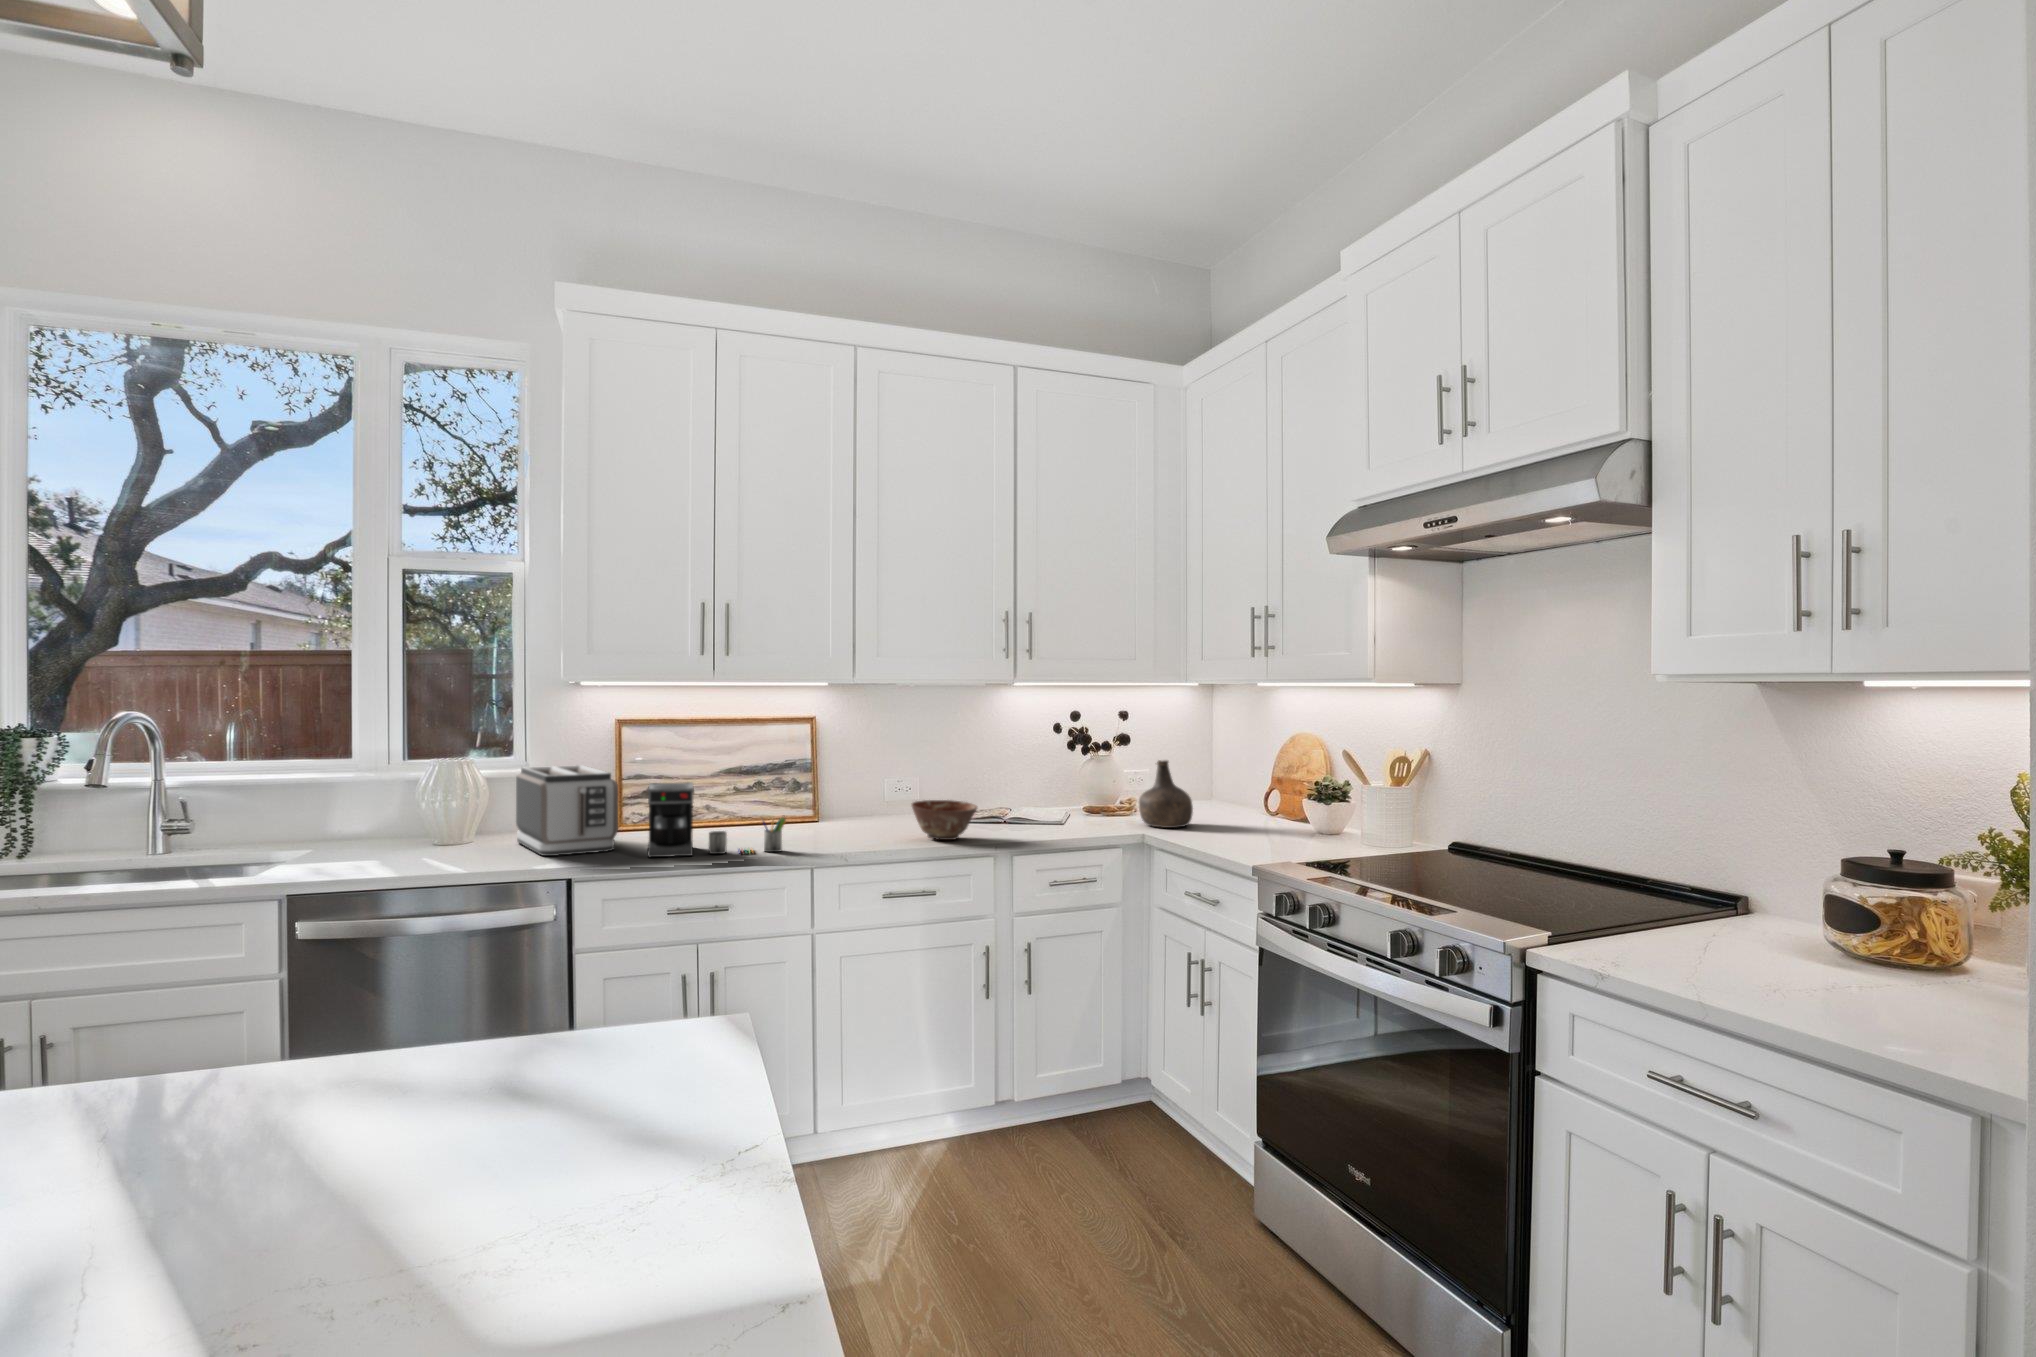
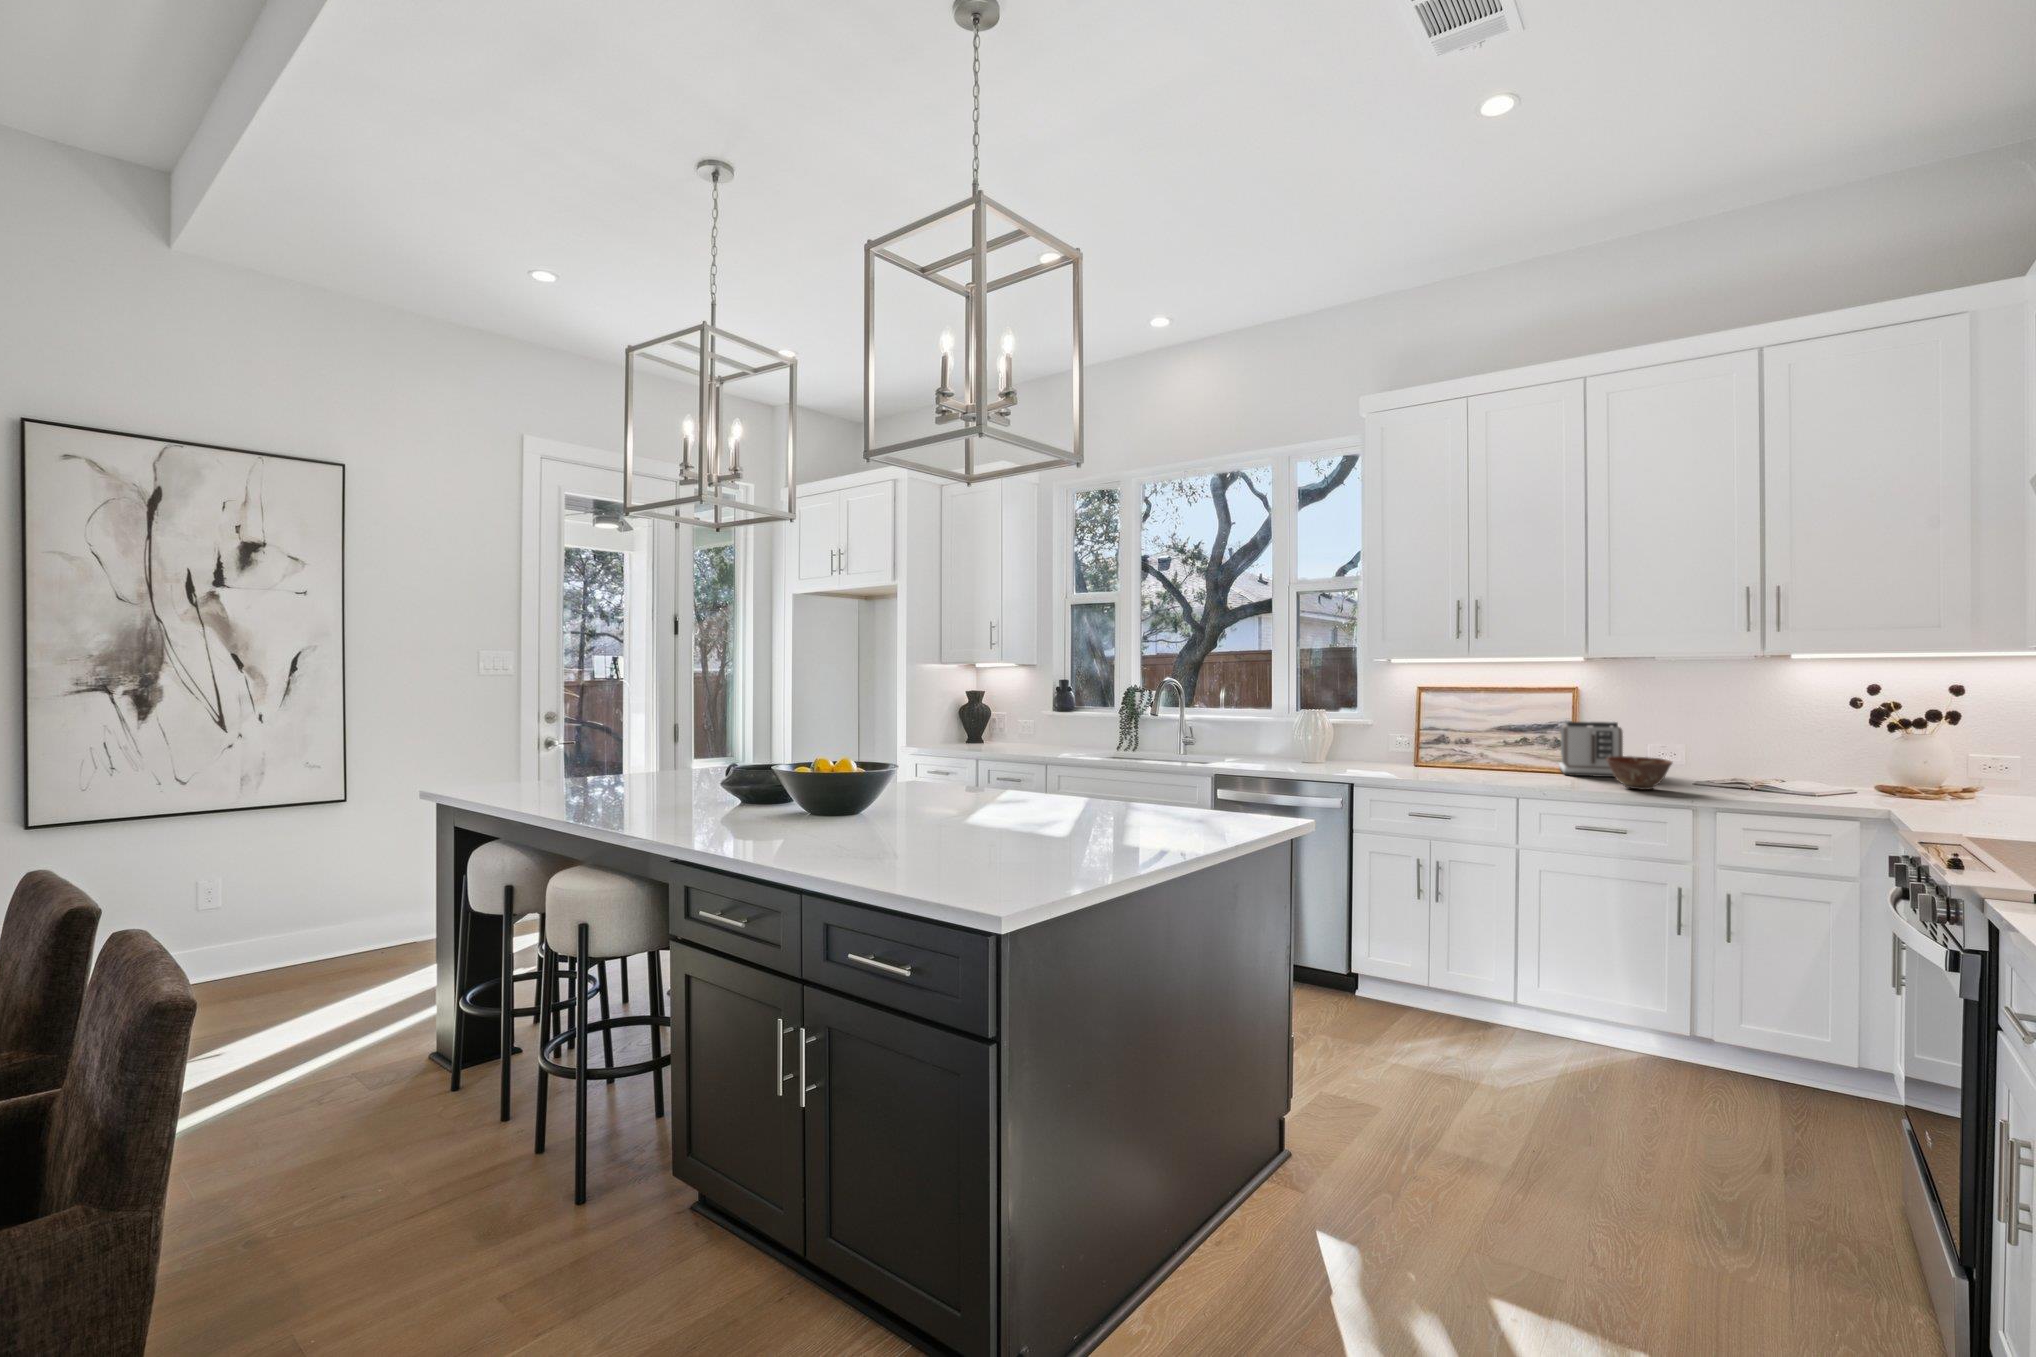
bottle: present [1139,760,1193,828] -> none [1893,735,1970,806]
toaster: present [516,765,618,856] -> present [1559,720,1623,777]
coffee maker: present [648,782,786,857] -> none [1390,729,1491,782]

